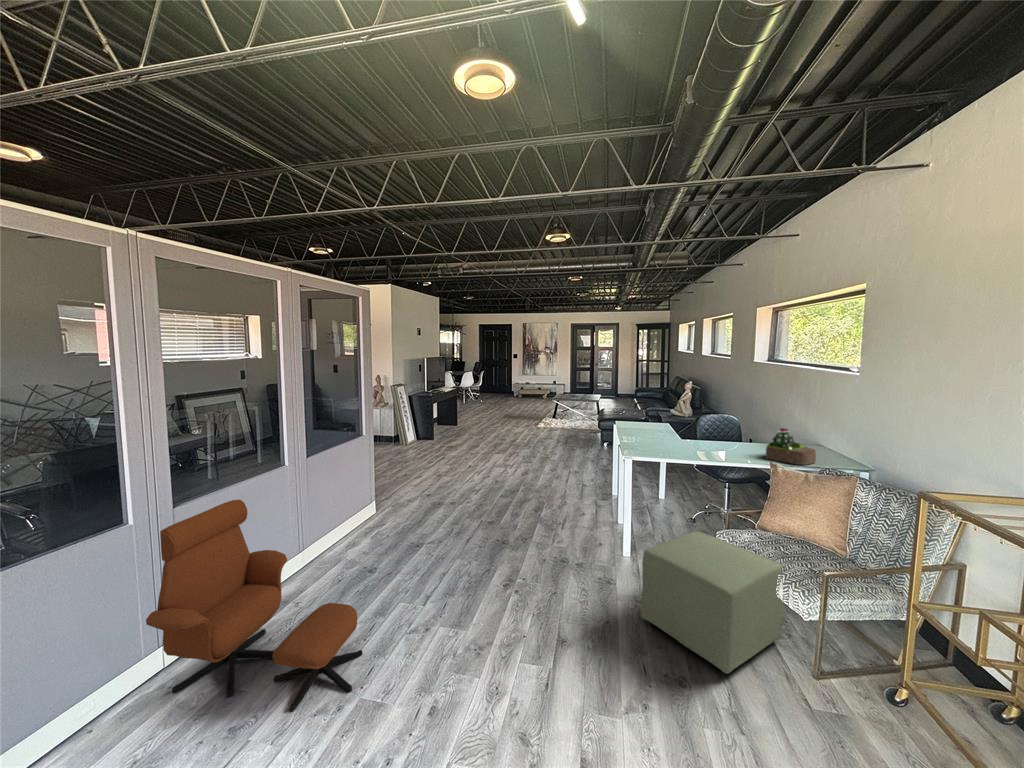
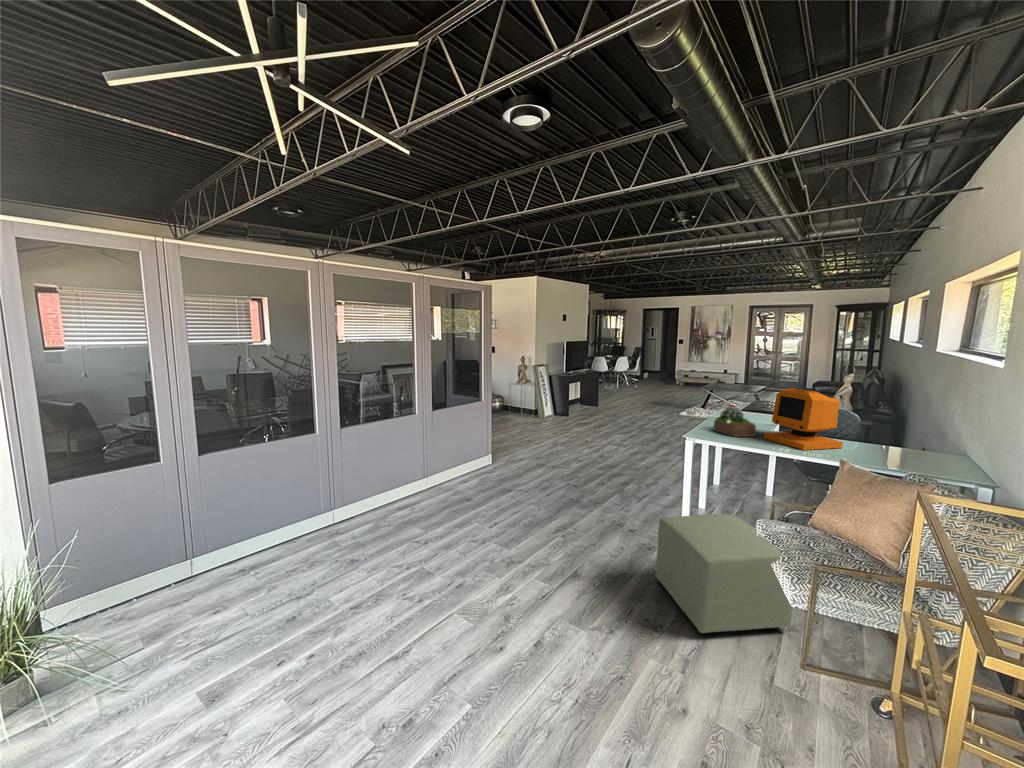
computer monitor: none [680,399,743,455] -> present [764,389,843,450]
succulent plant: present [766,428,816,465] -> present [713,405,756,437]
lounge chair: present [146,500,362,712] -> none [319,430,436,562]

